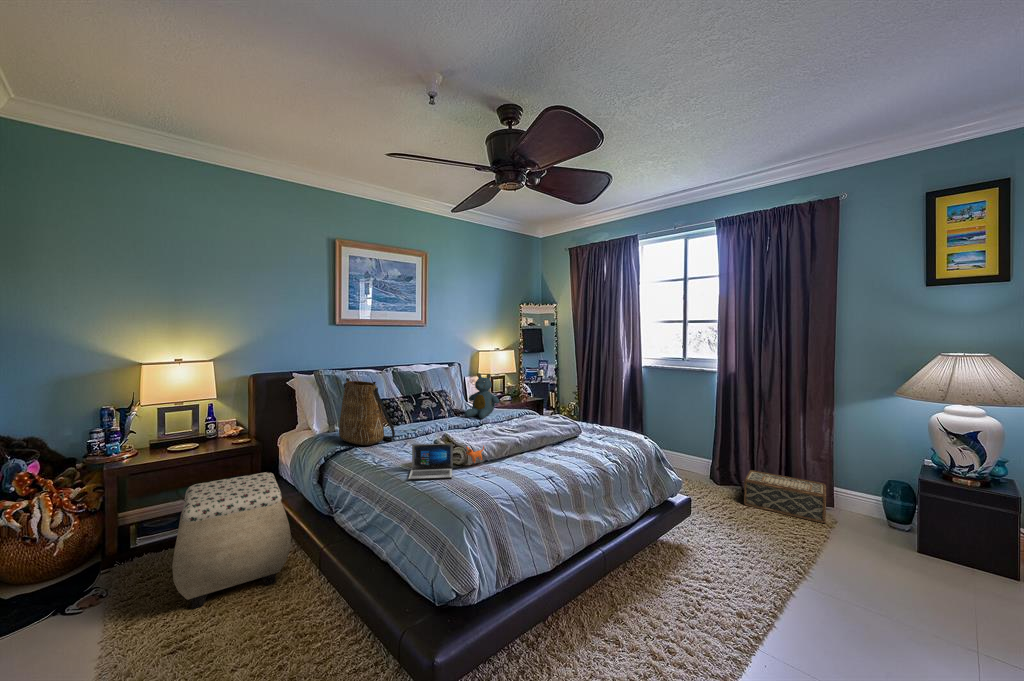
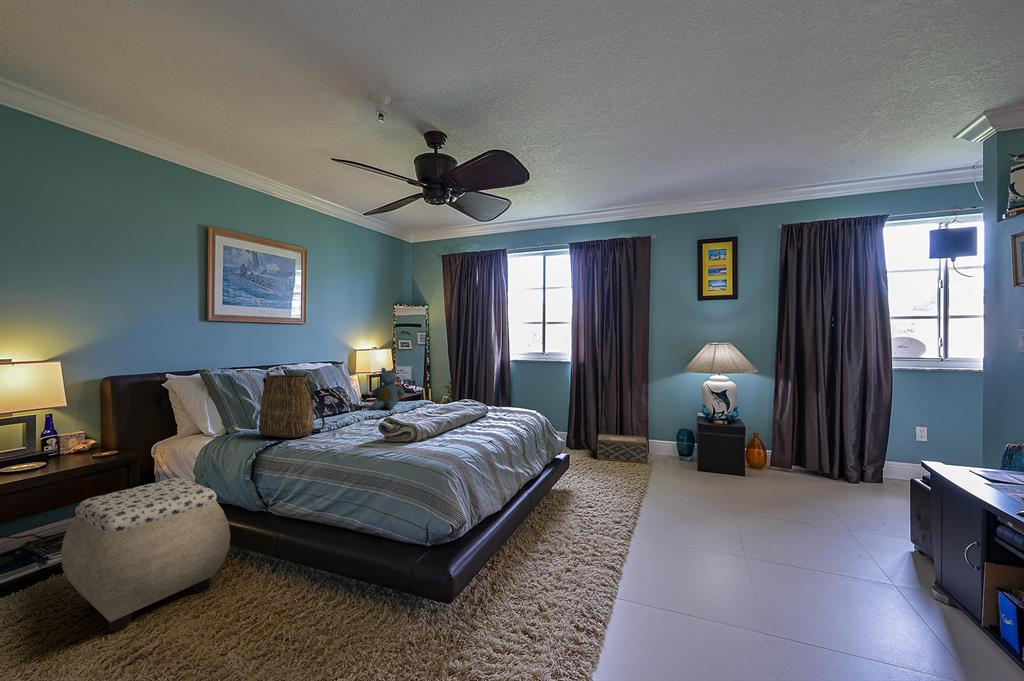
laptop: present [408,443,484,480] -> none [371,421,432,456]

